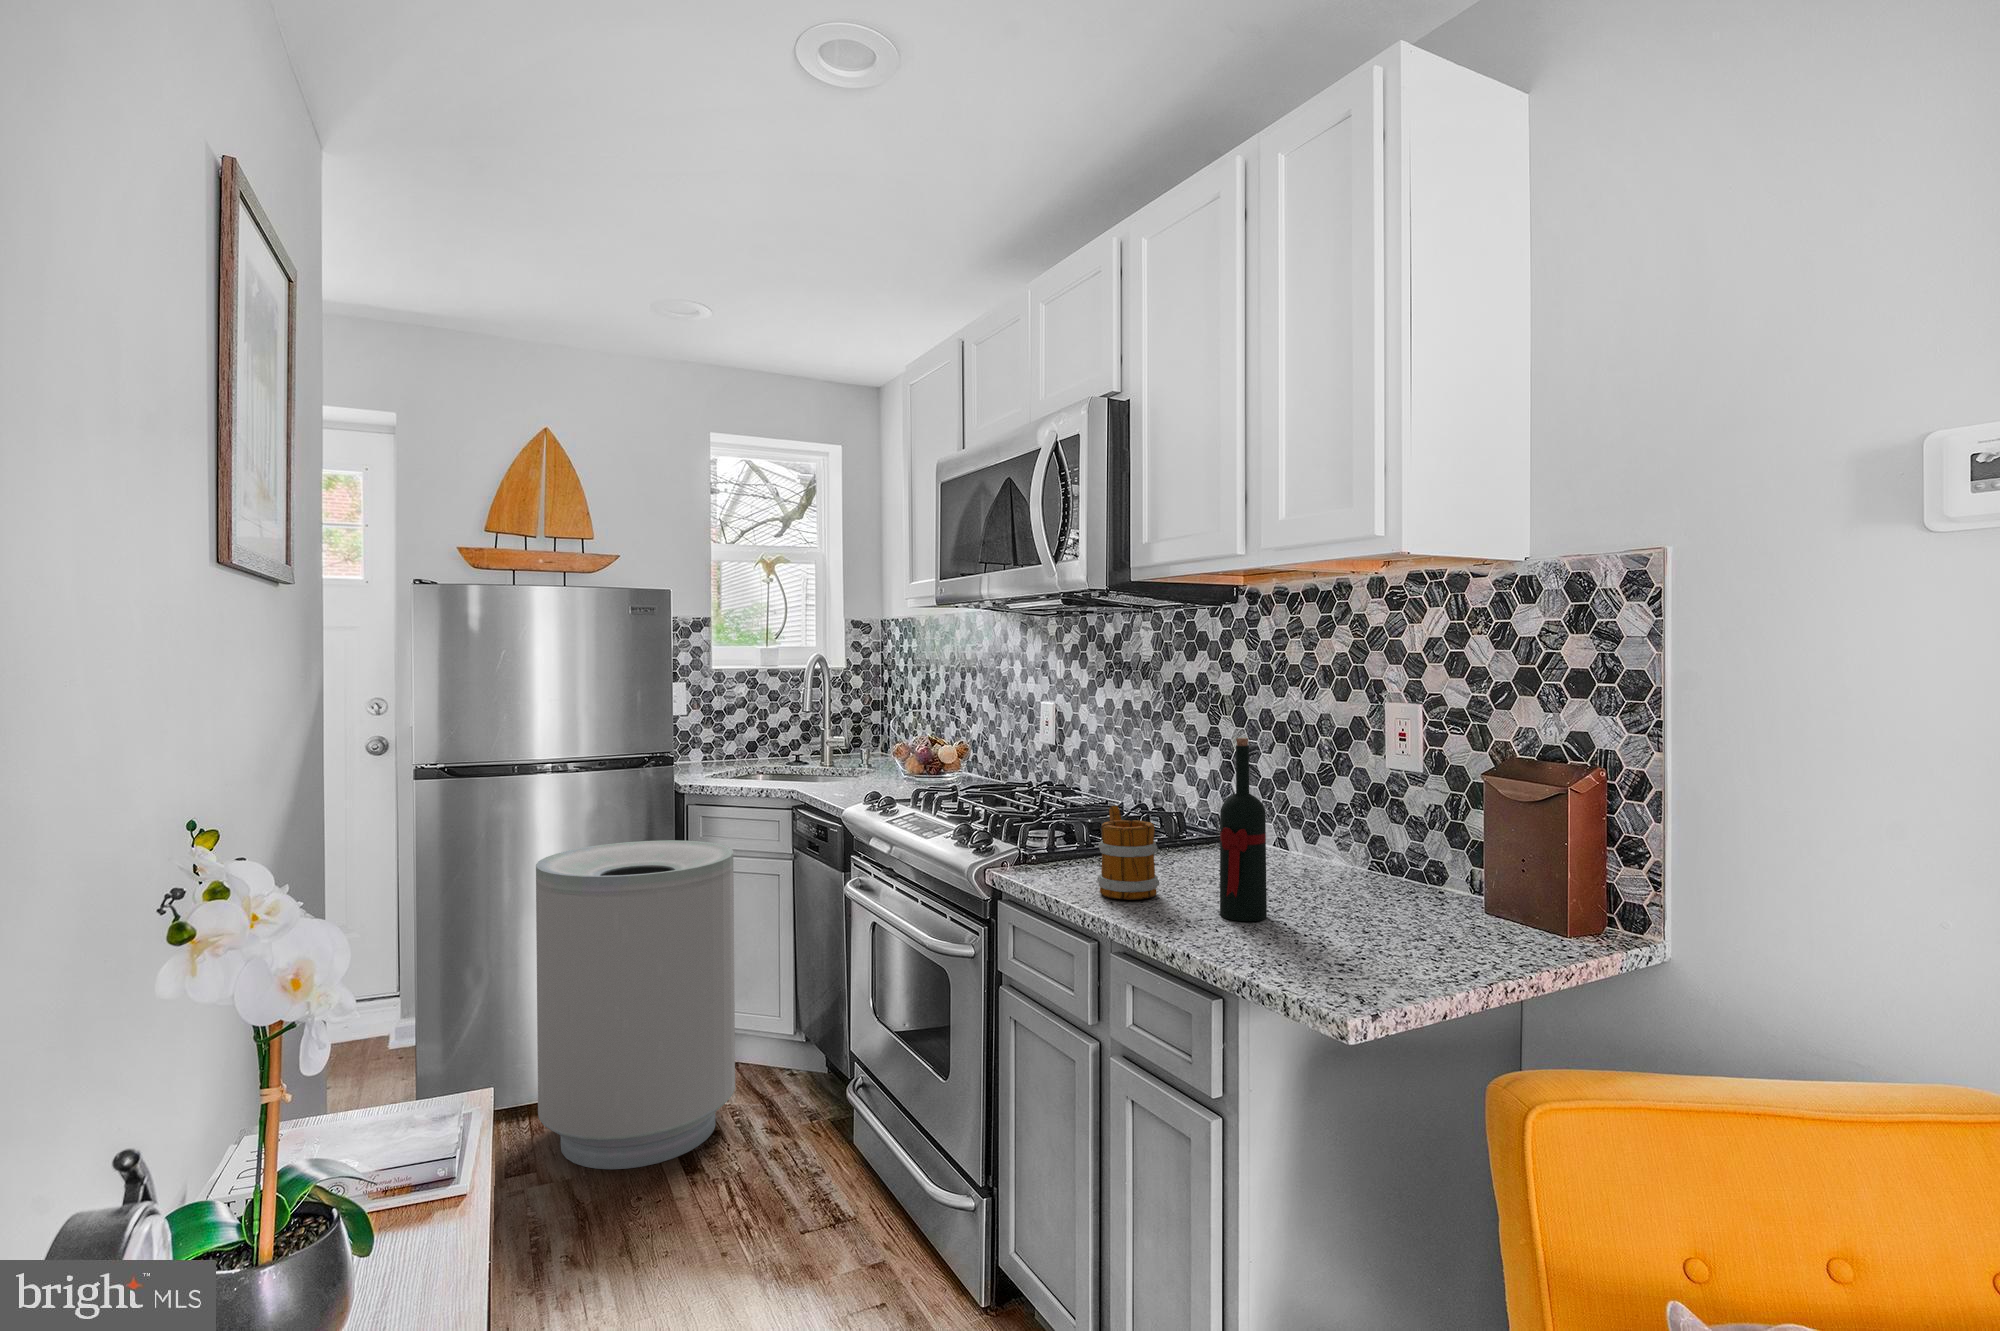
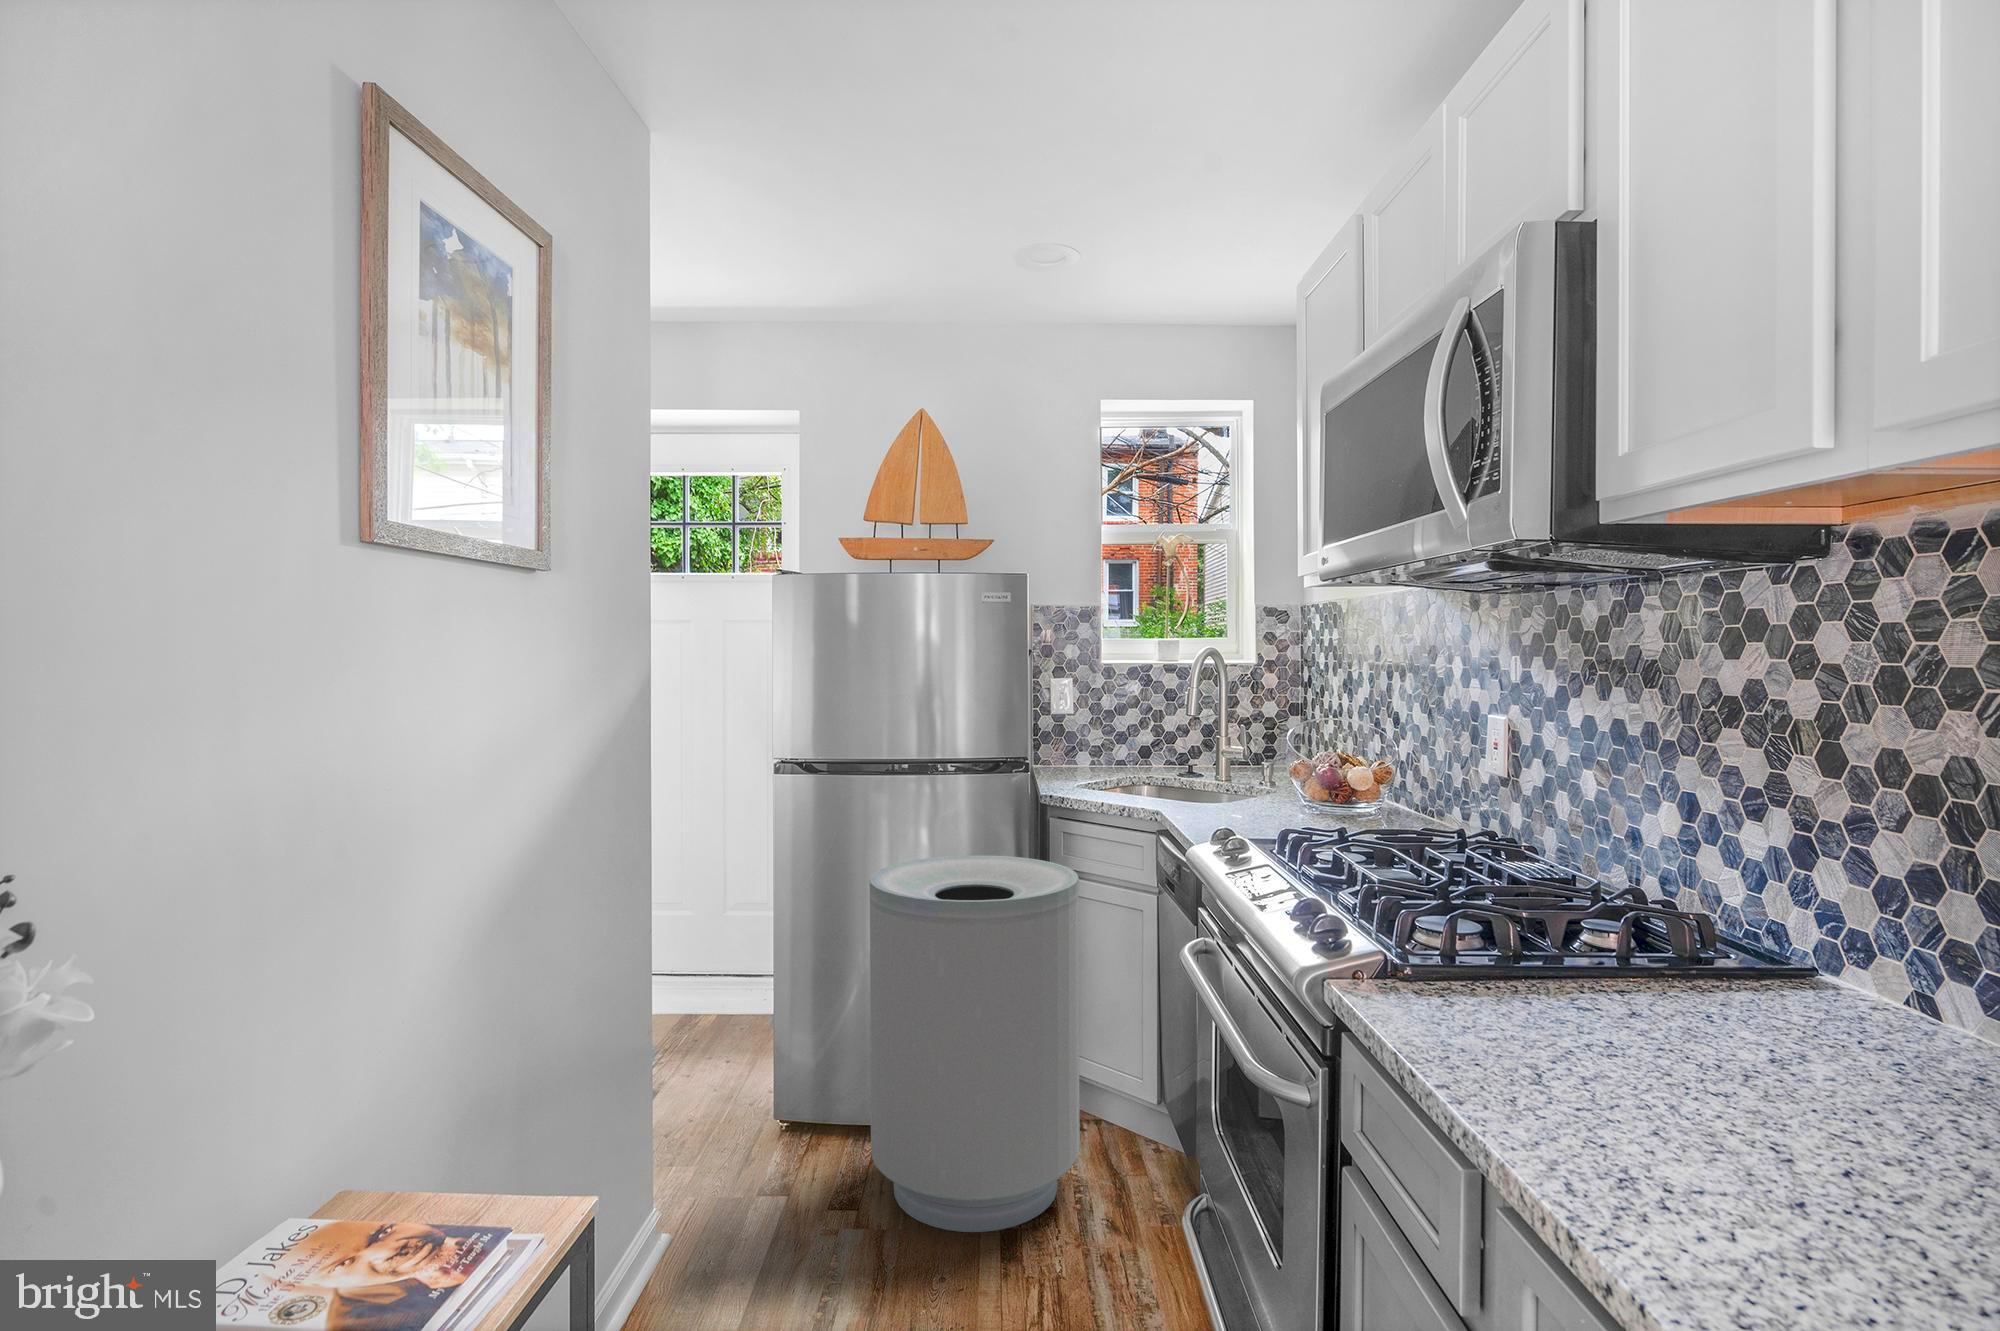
wine bottle: present [1220,738,1267,921] -> none [1749,822,1874,1225]
mug: present [1097,806,1159,900] -> none [1493,912,1618,1101]

